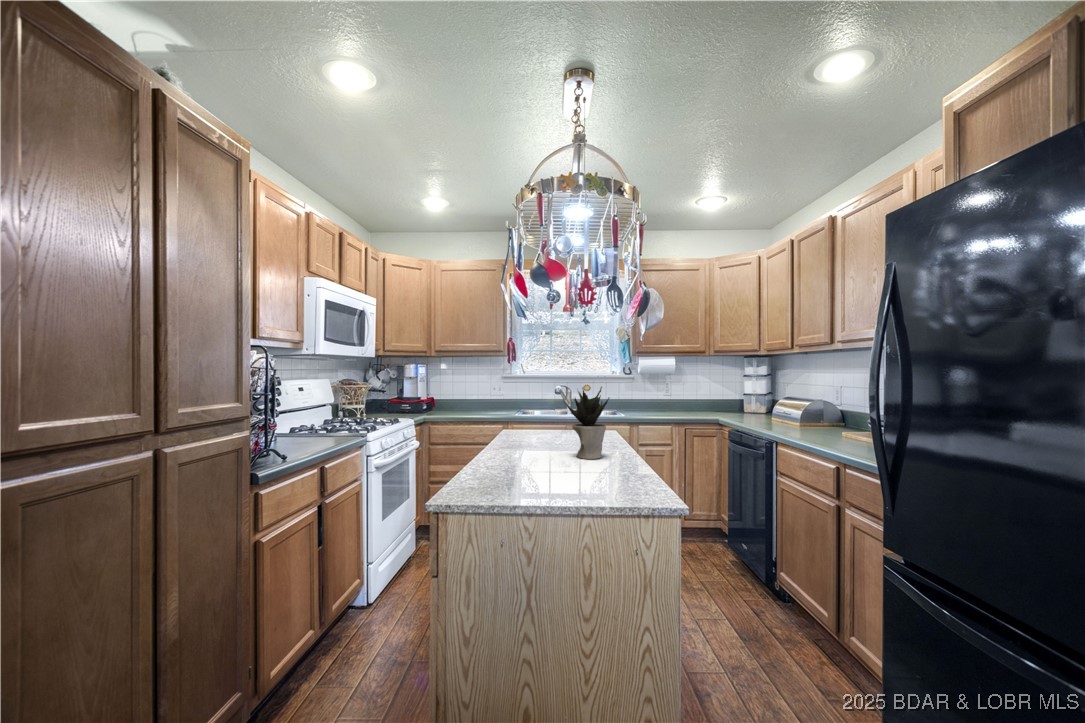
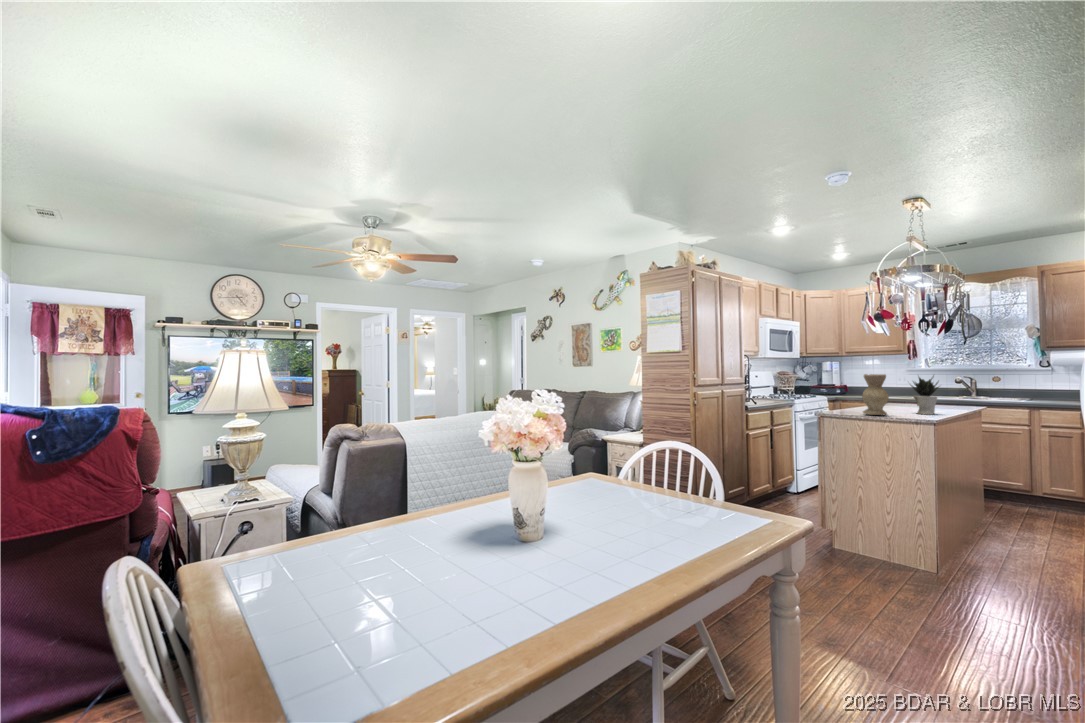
vase: none [515,390,563,482] -> present [862,374,889,415]

